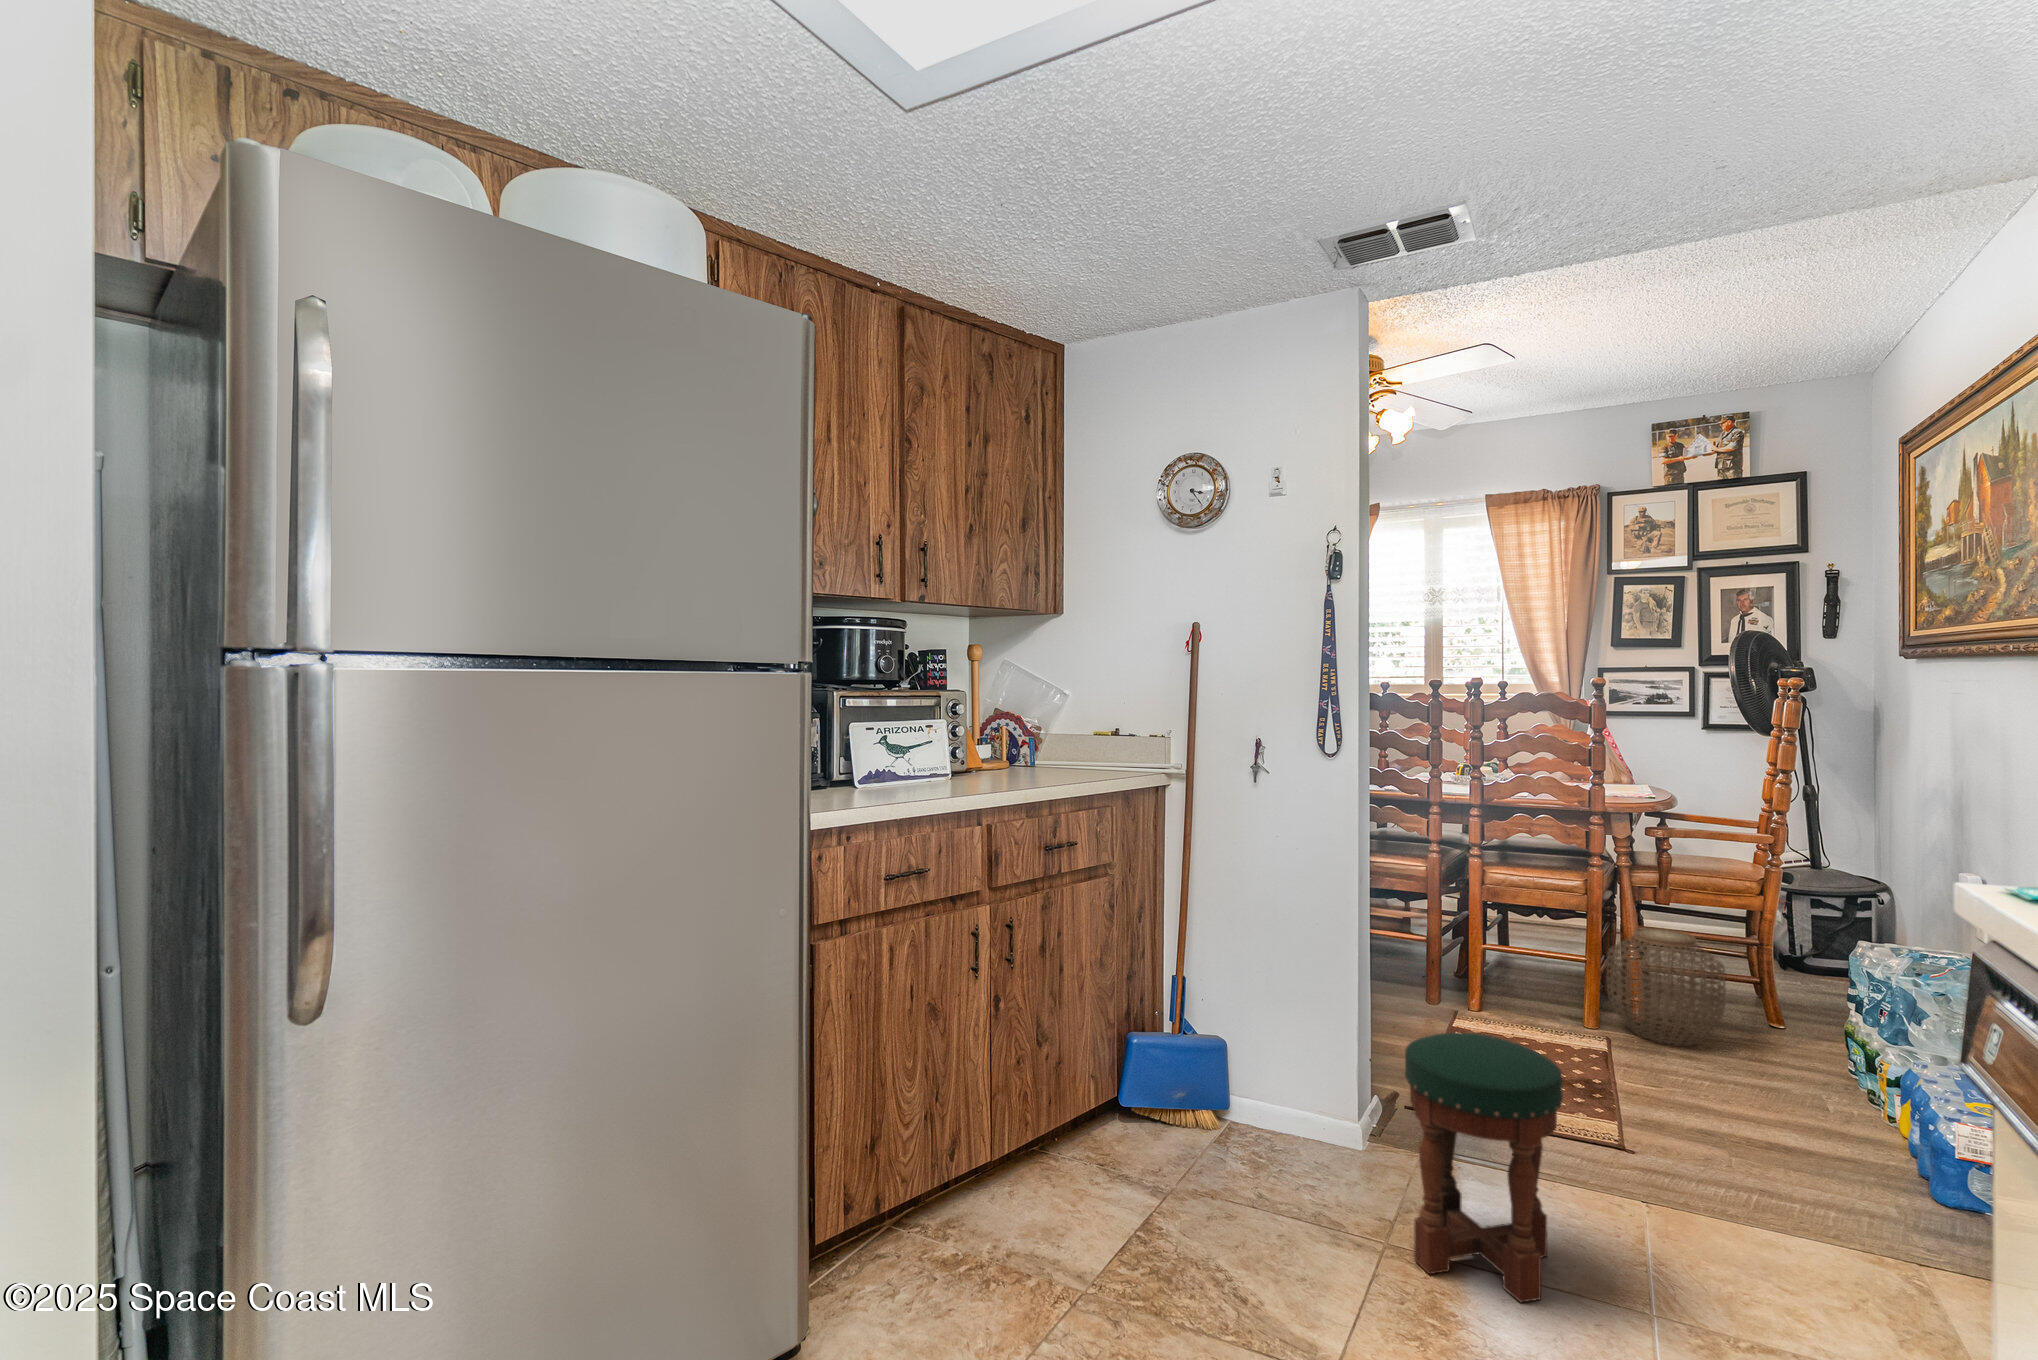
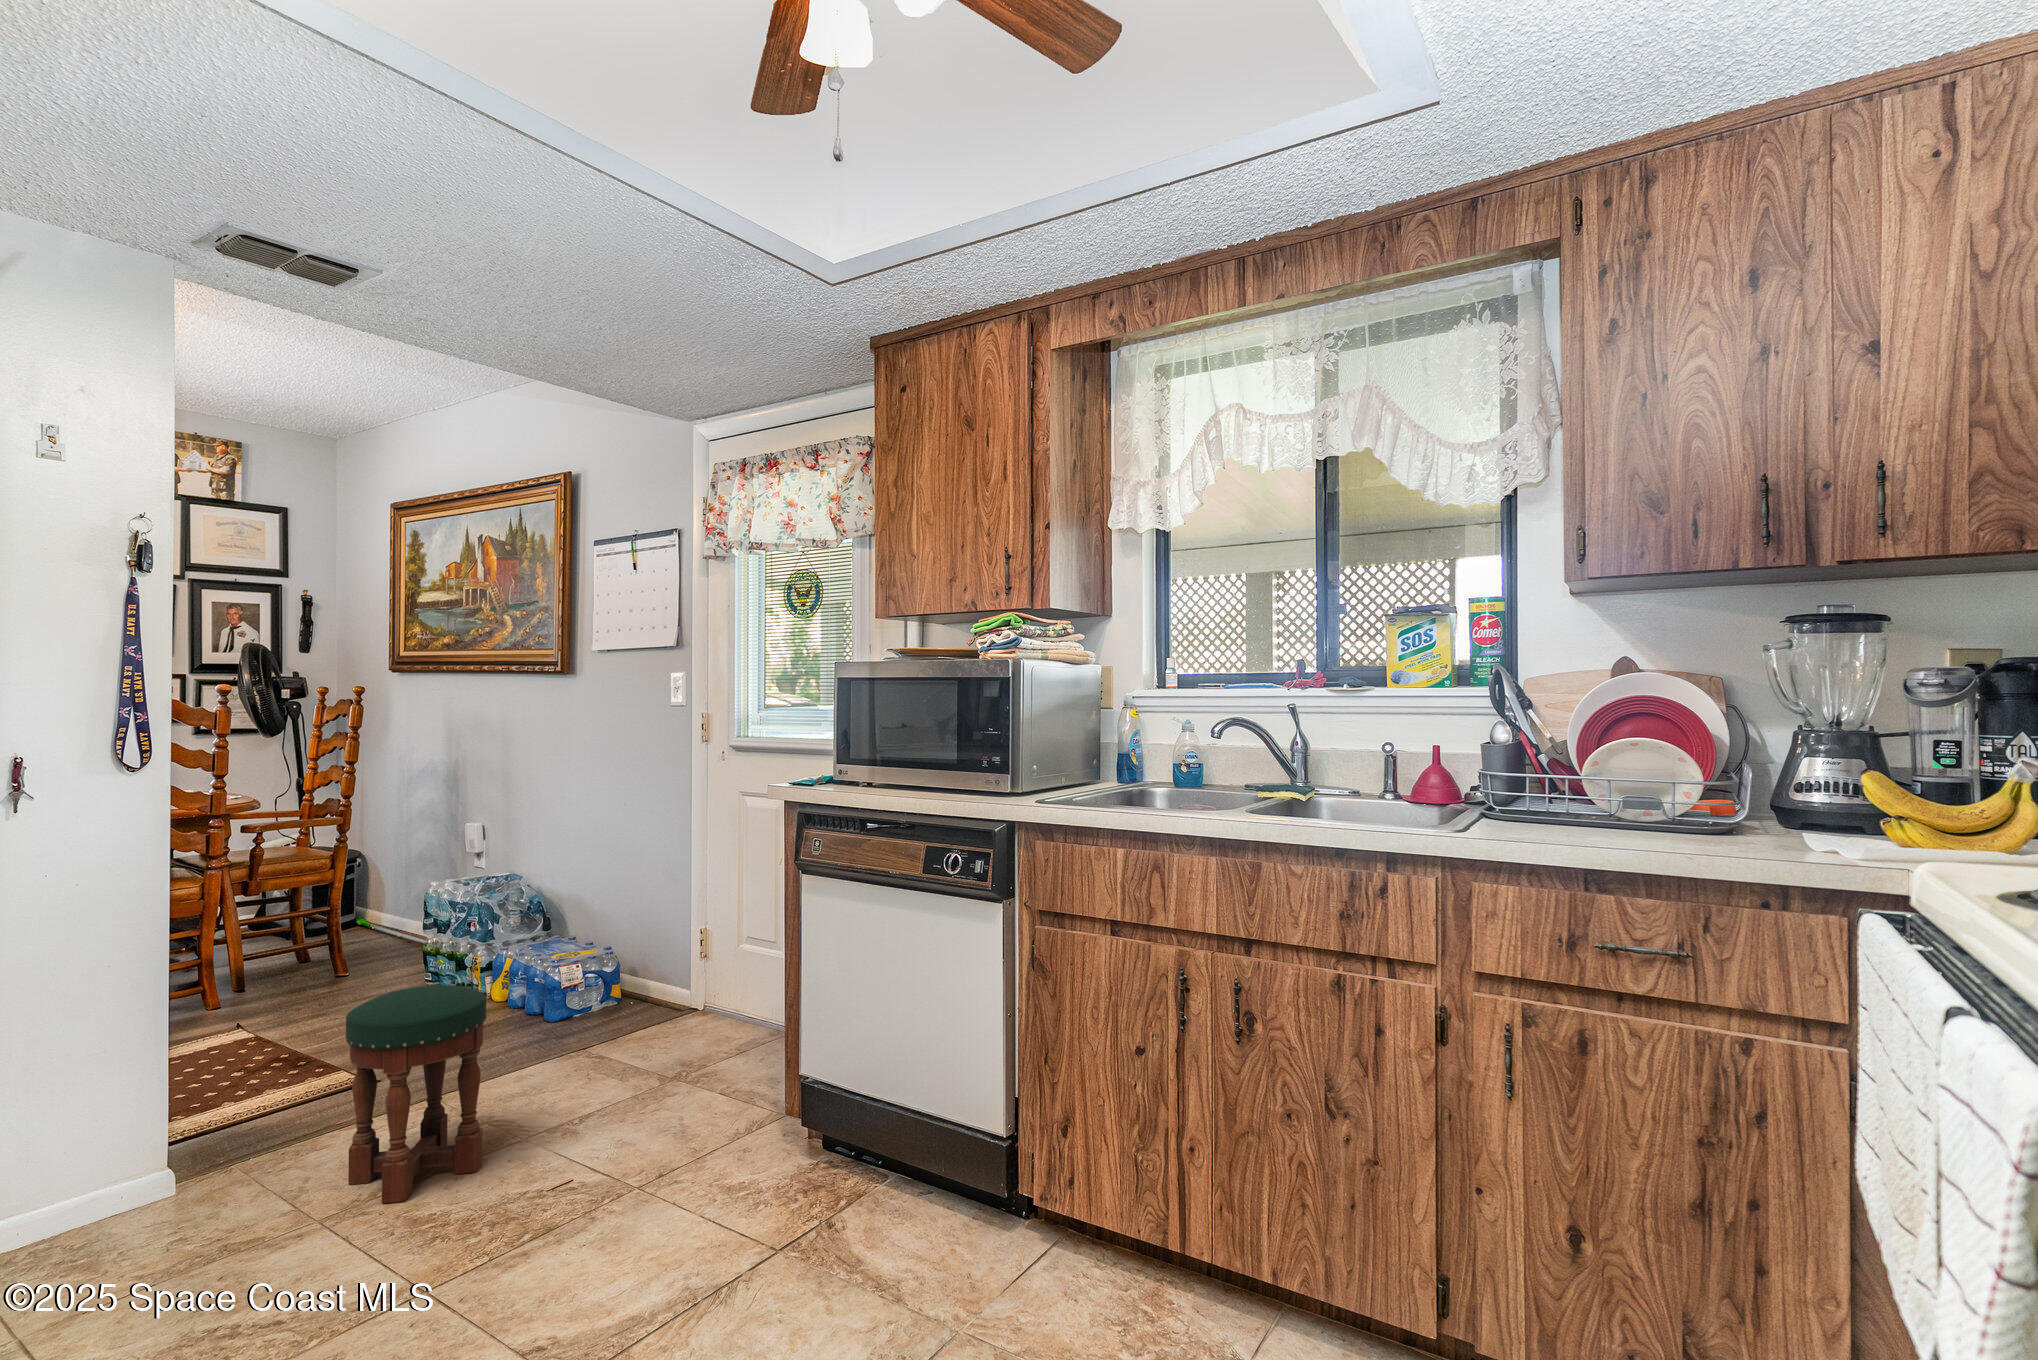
woven basket: present [1607,928,1725,1046] -> none [226,913,339,1018]

